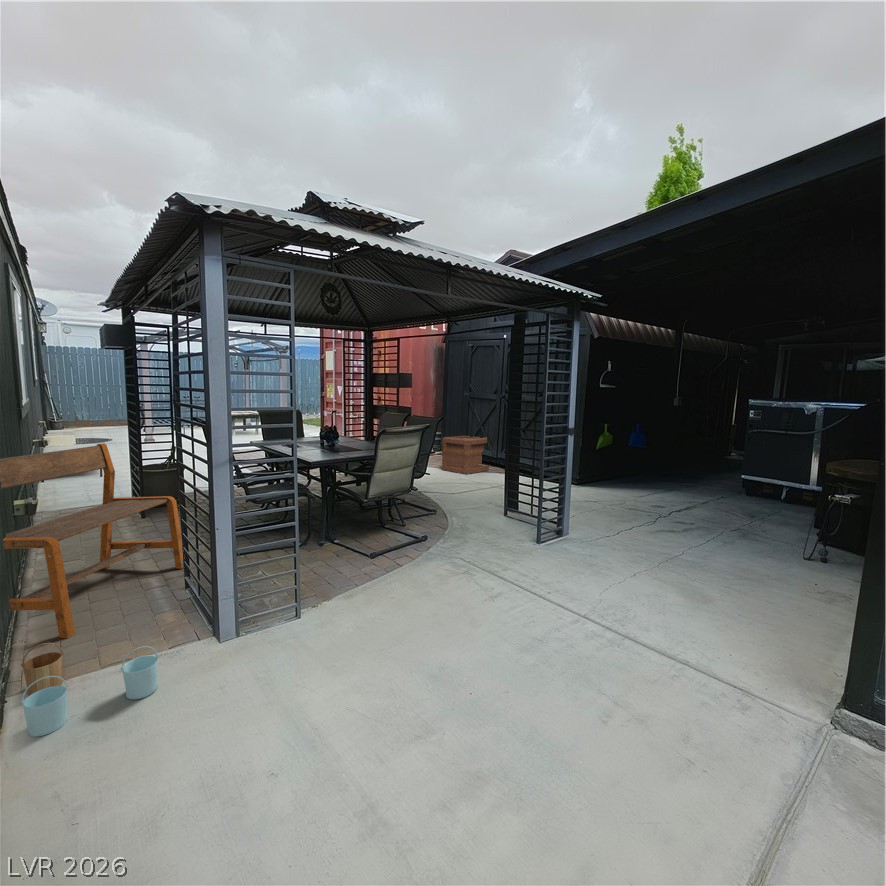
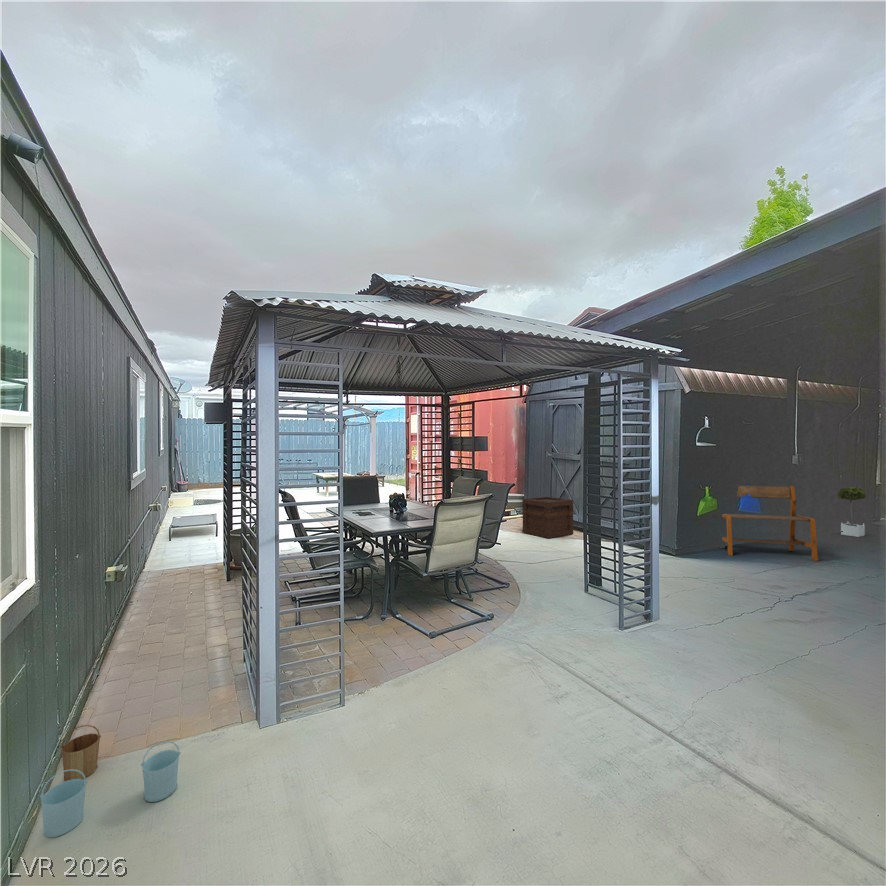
potted tree: none [703,426,724,468] -> present [838,486,866,537]
bench: present [0,443,183,638] -> present [722,486,818,561]

